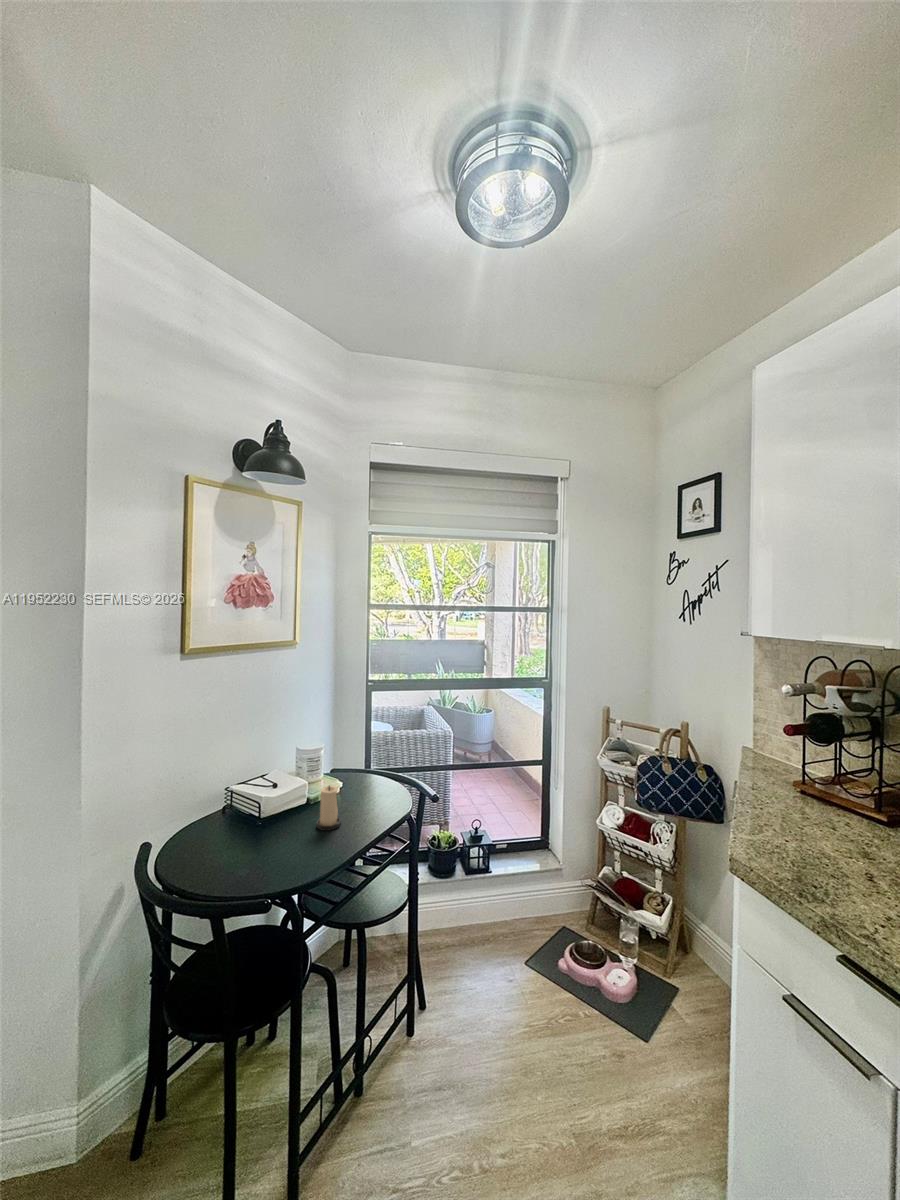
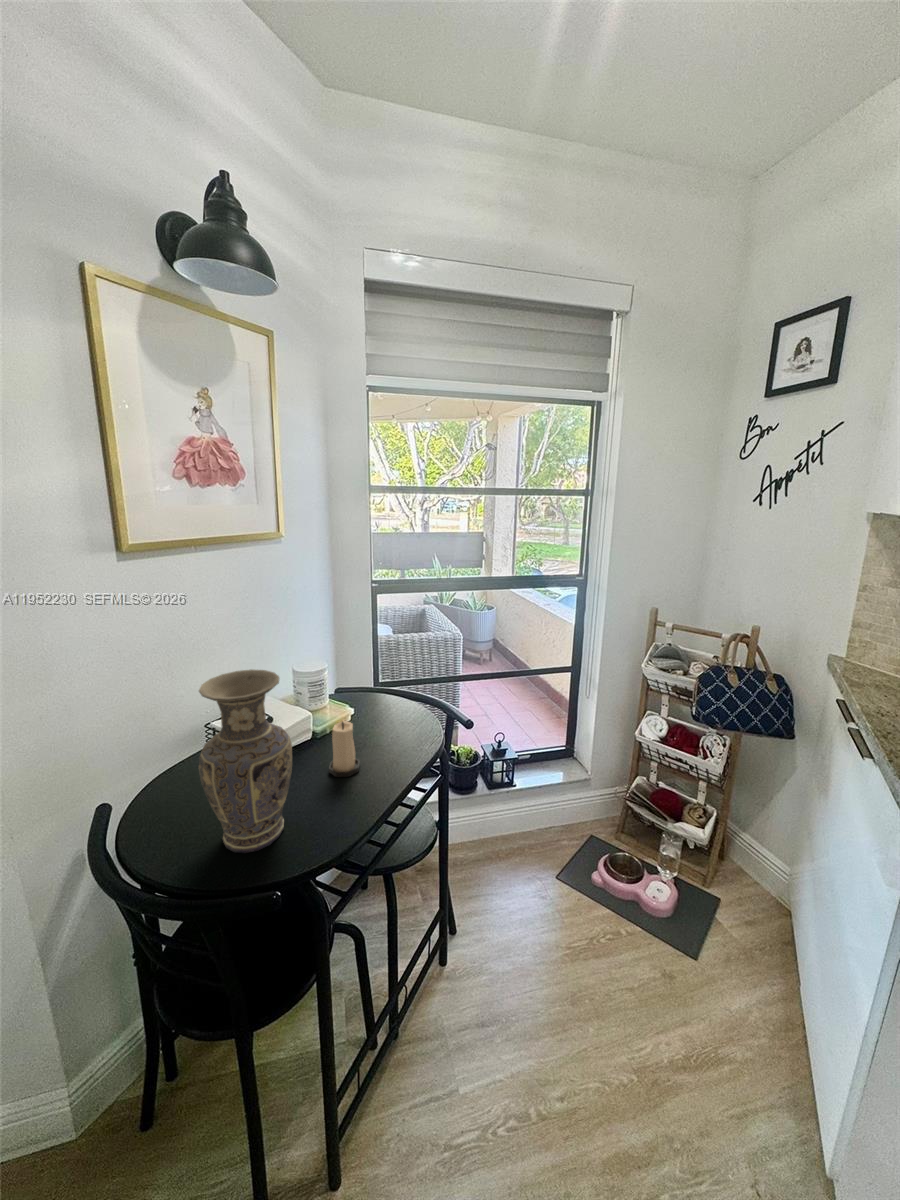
vase: none [223,738,289,876] -> present [199,669,292,853]

